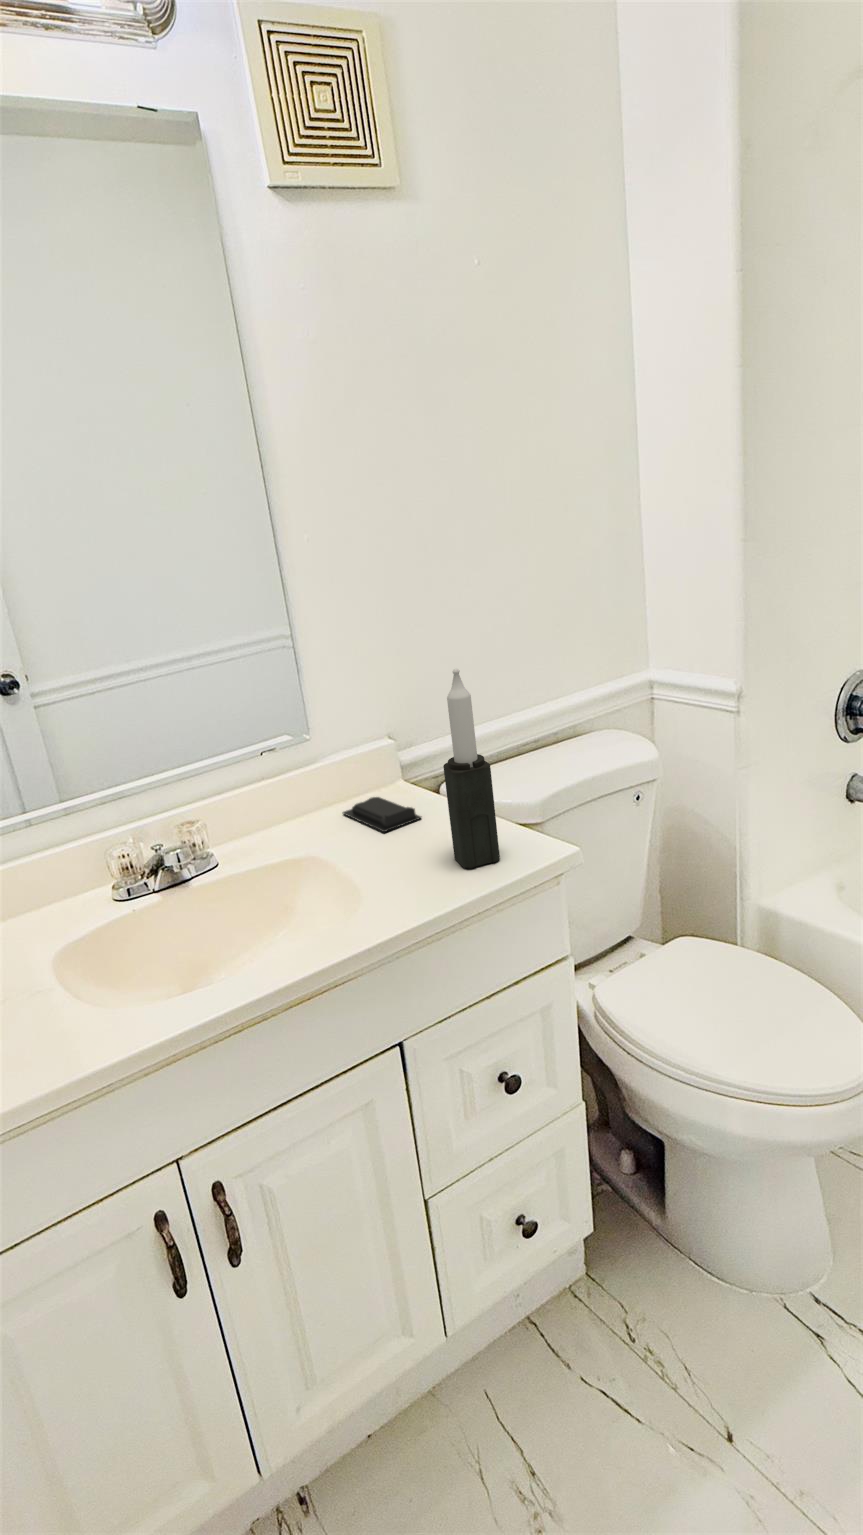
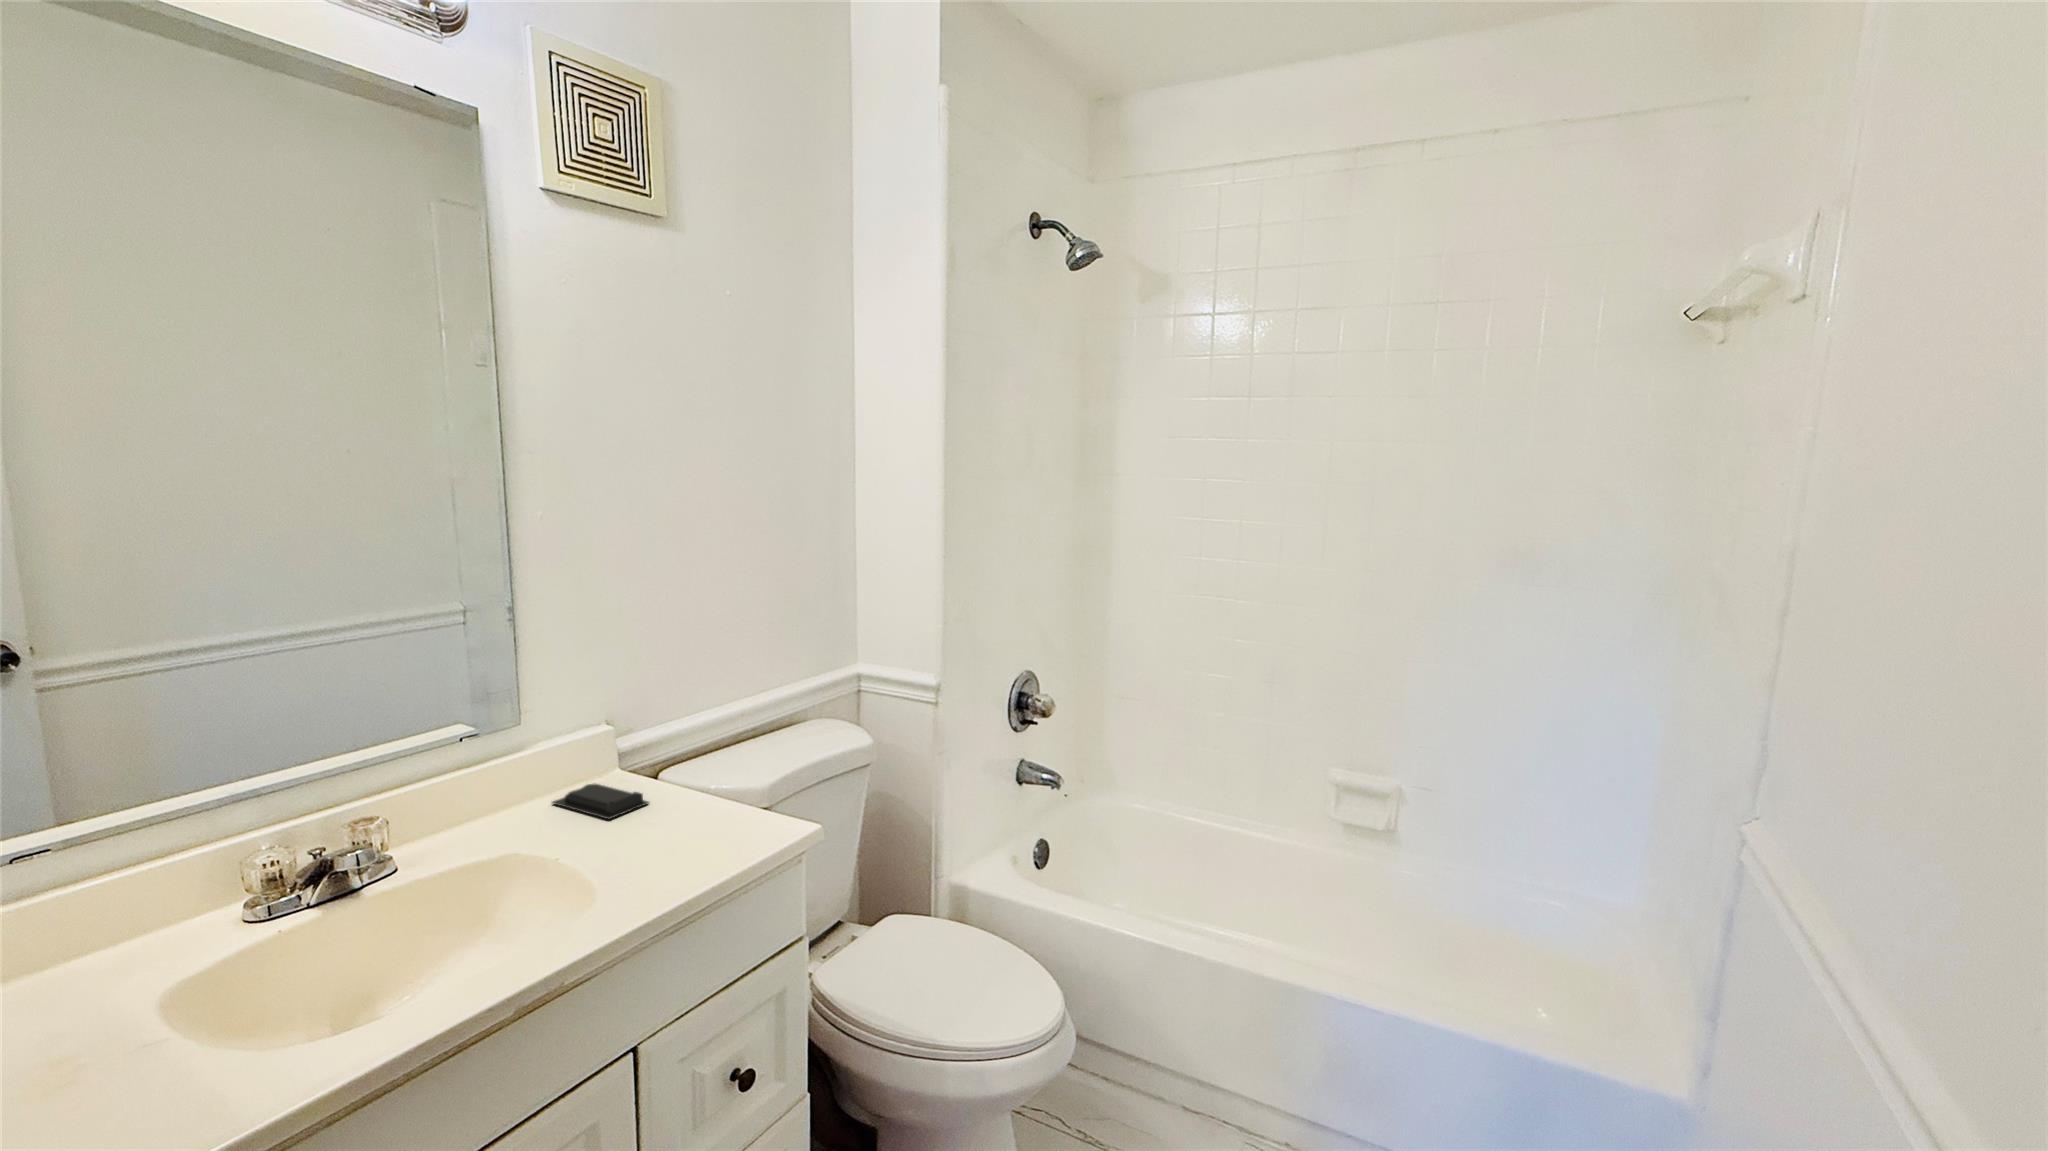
candle: present [443,668,500,868] -> none [694,649,746,848]

